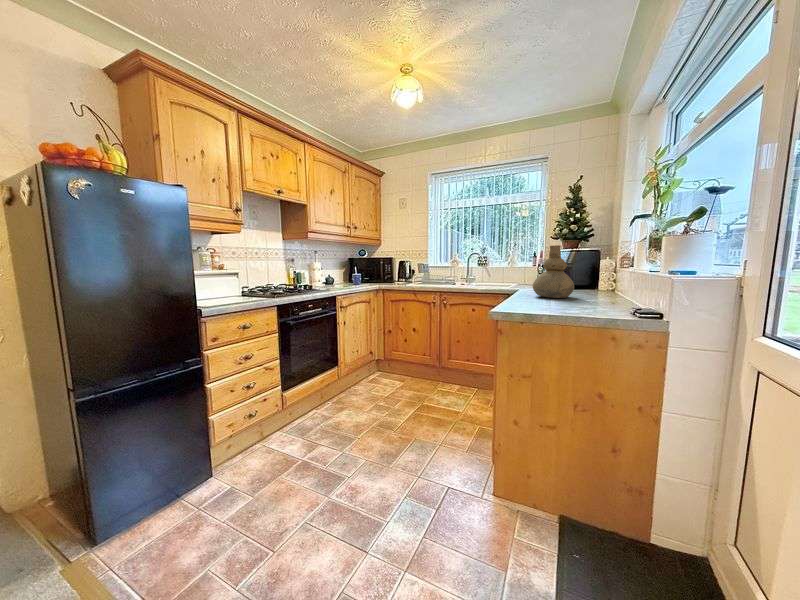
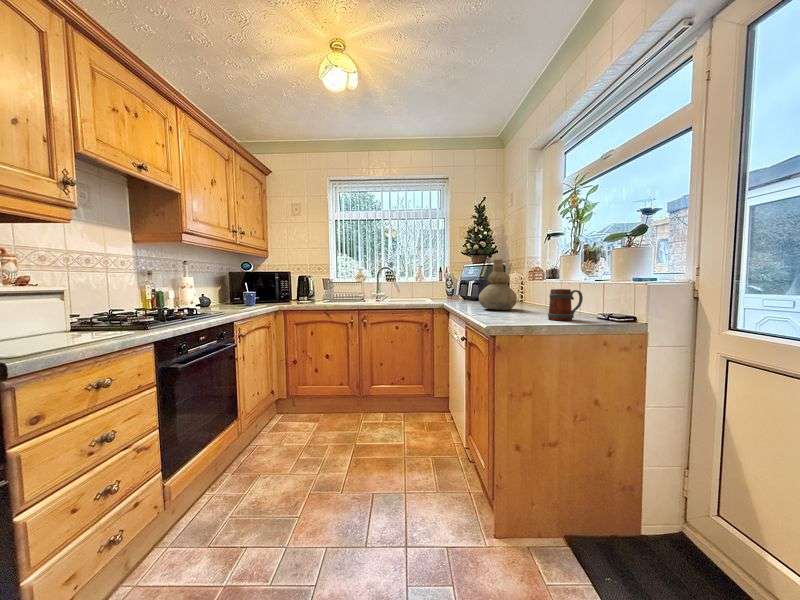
mug: none [569,278,609,311] -> present [548,289,583,321]

